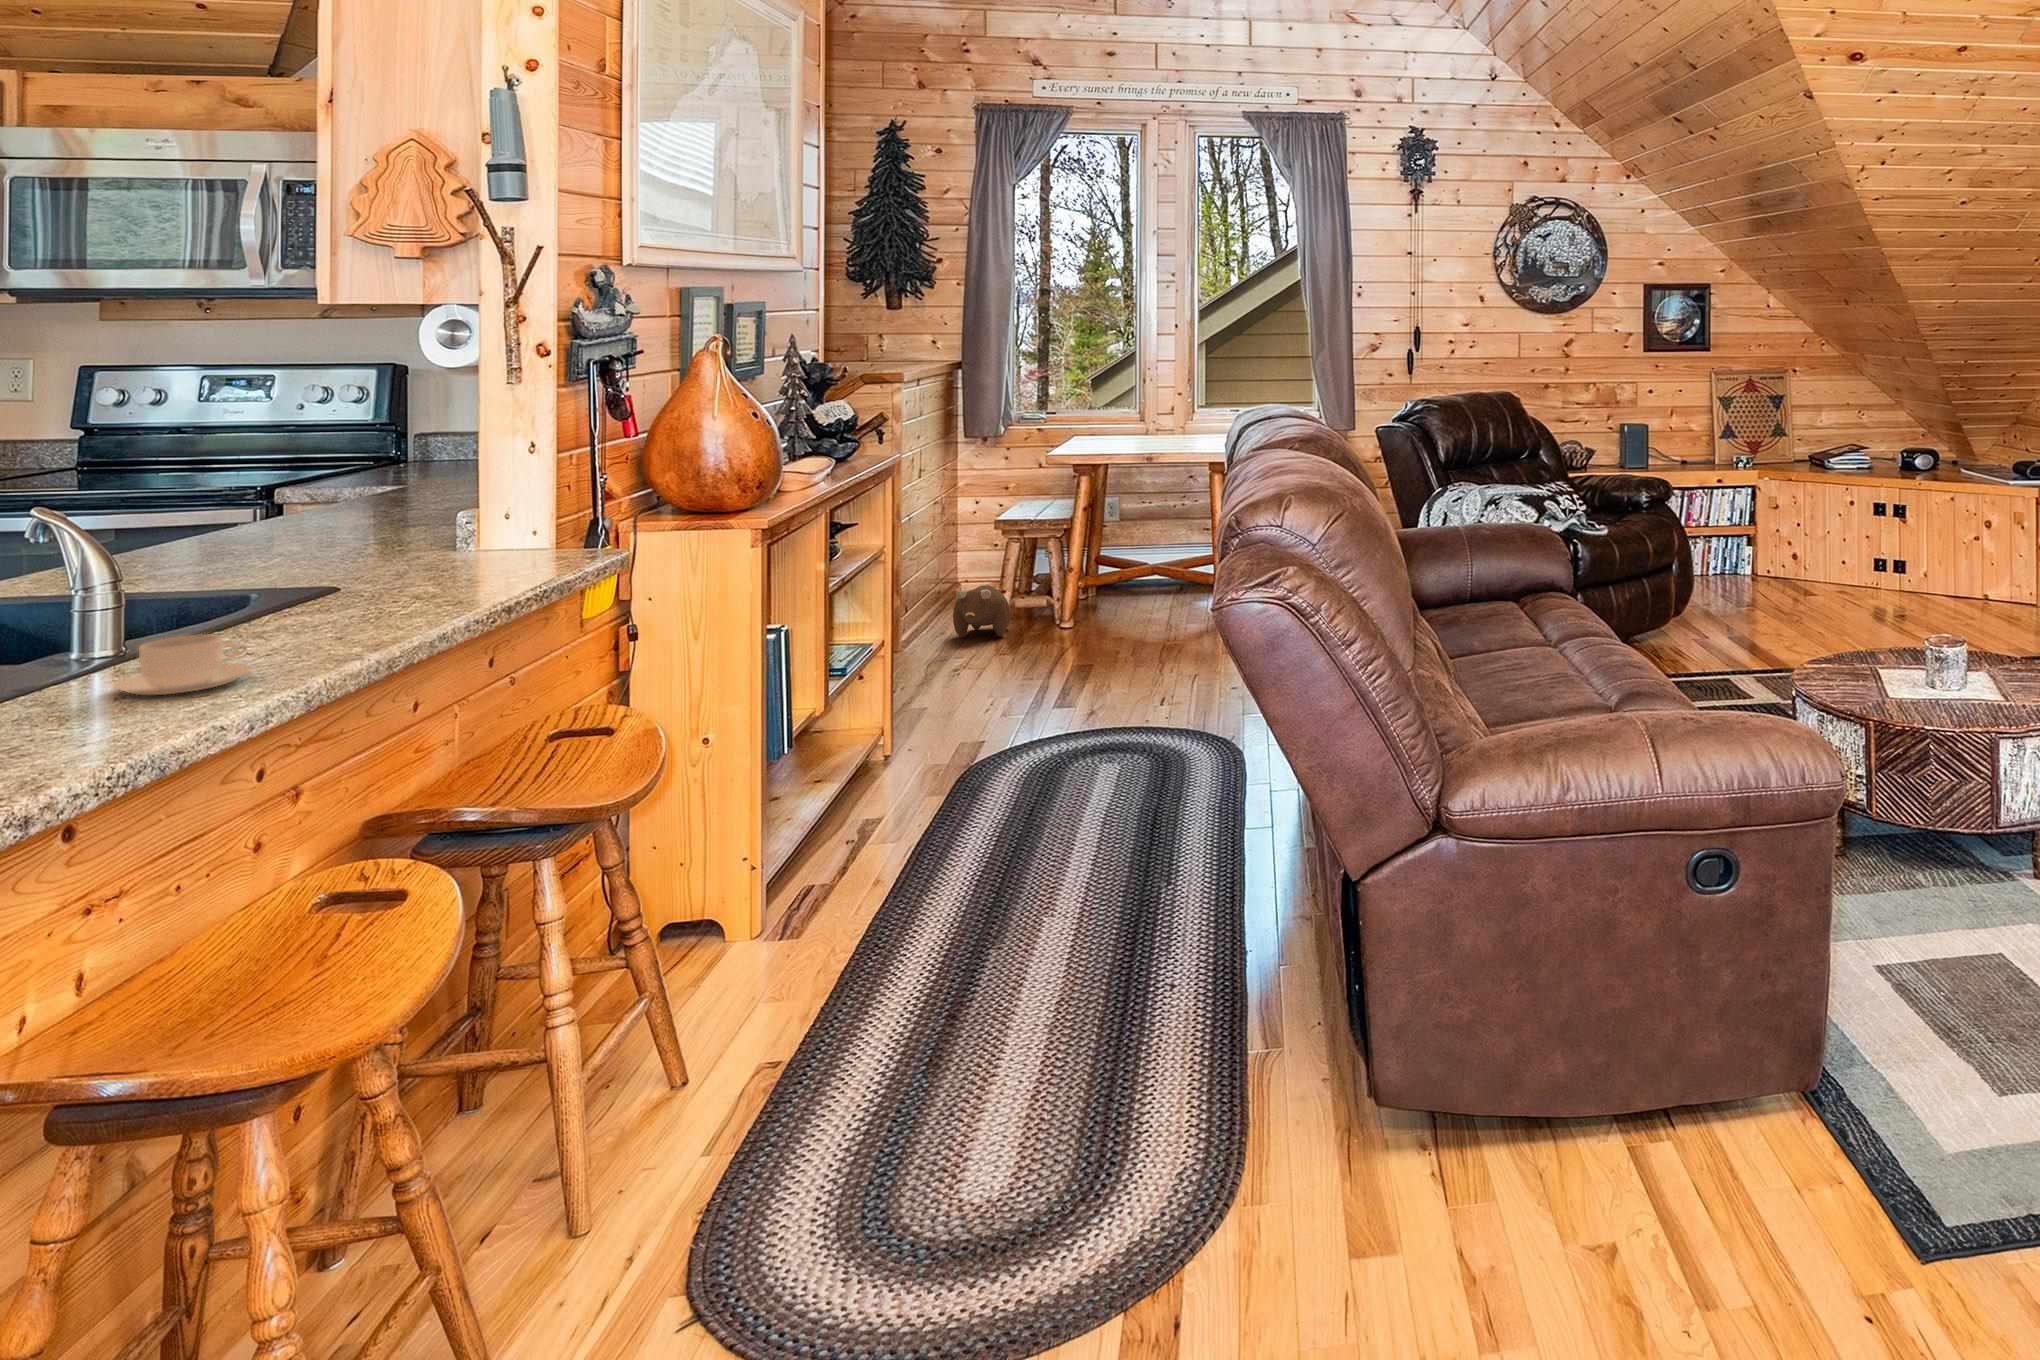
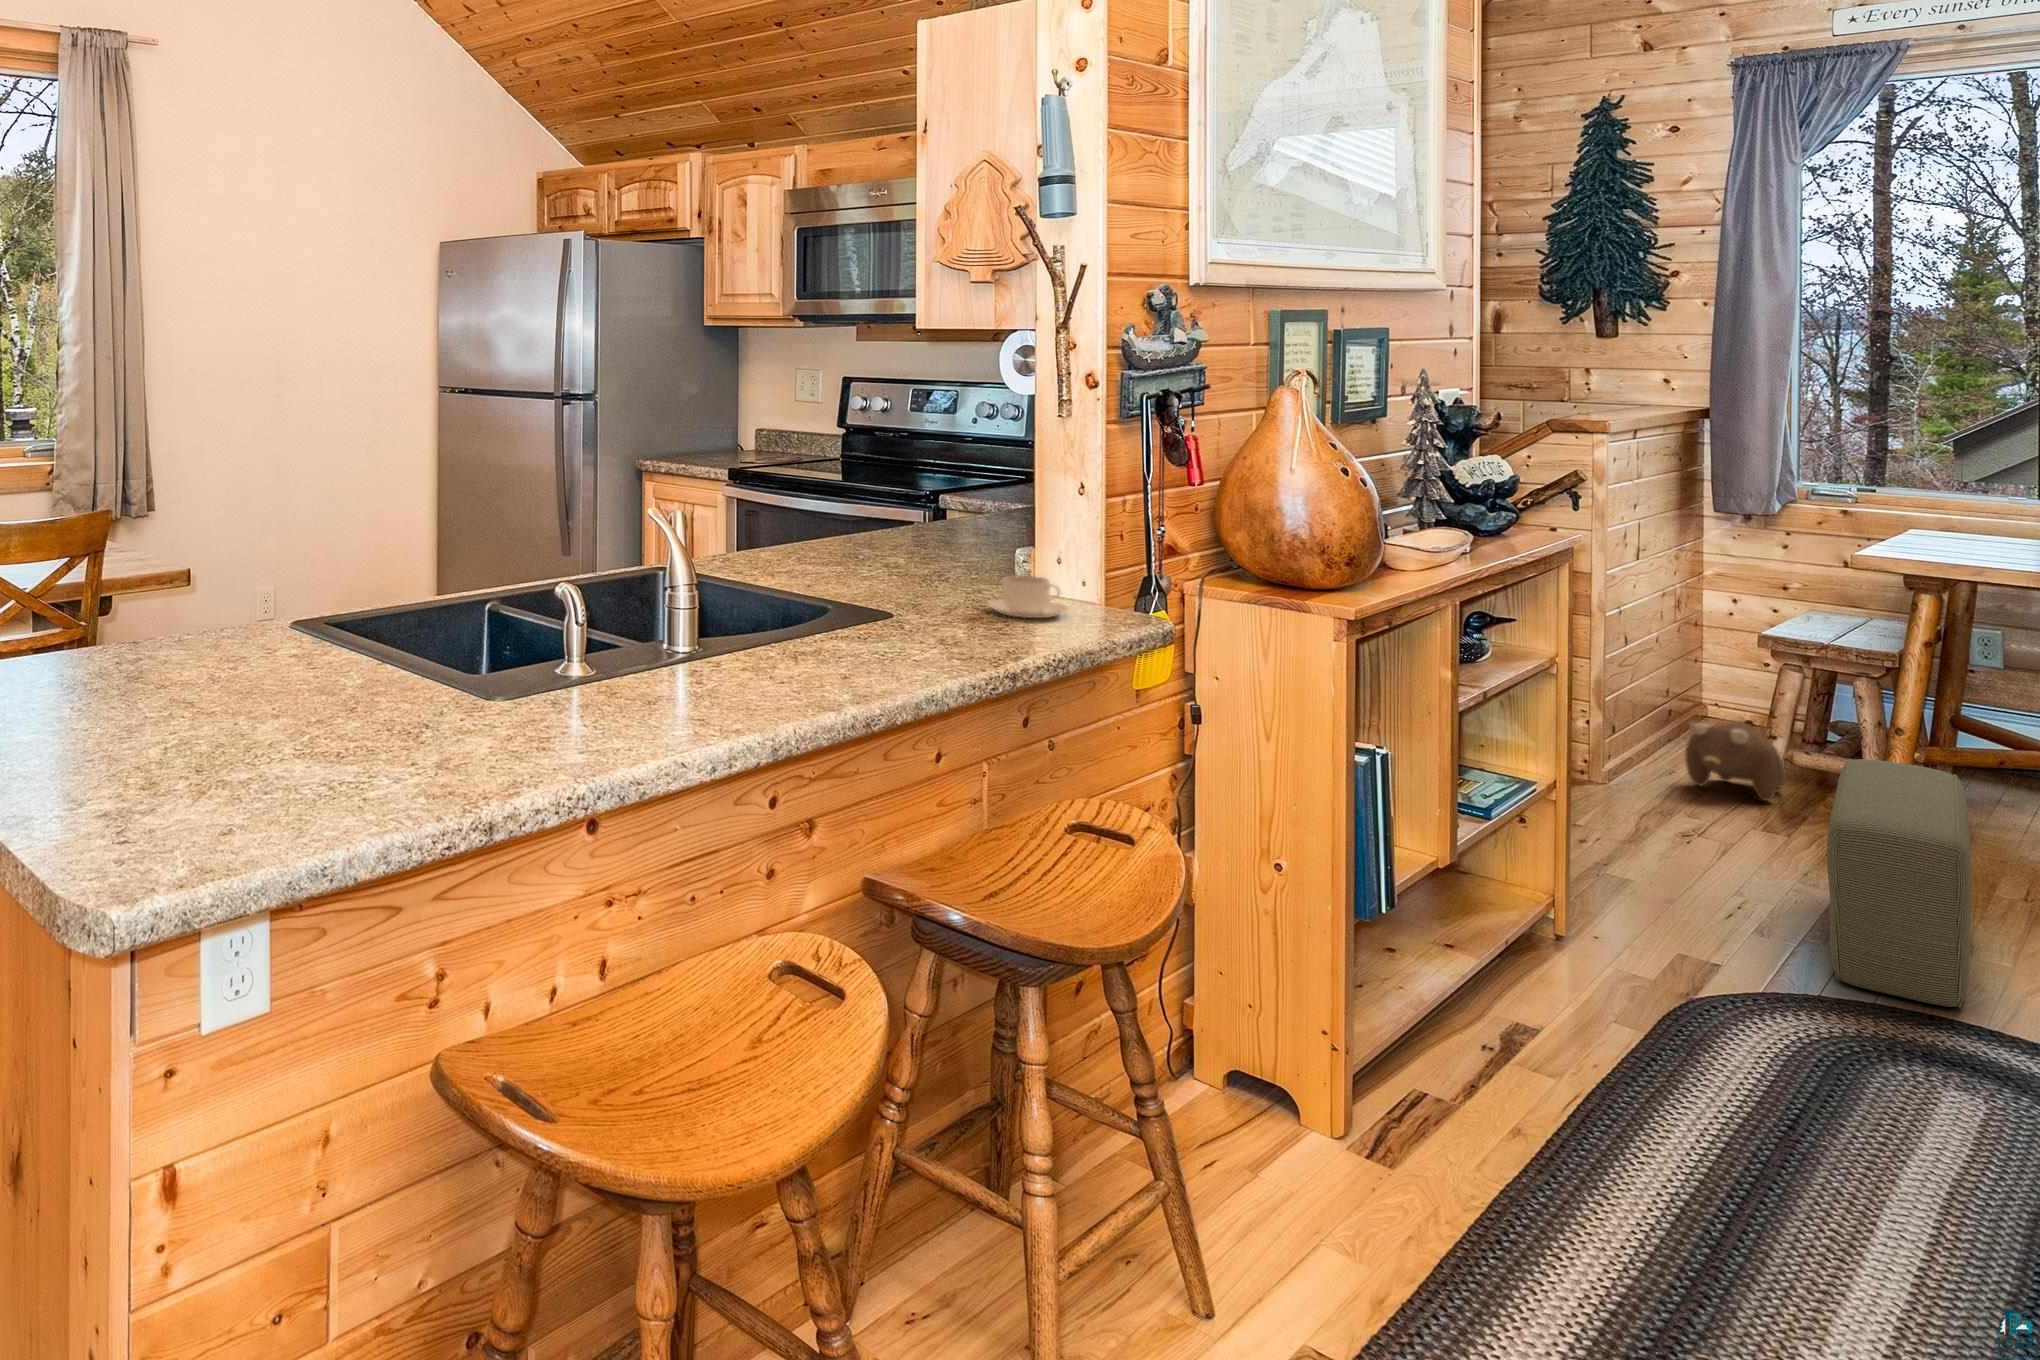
pouf: none [1041,586,1107,731] -> present [1827,759,1972,1008]
coffee cup: present [113,634,252,695] -> present [988,576,1068,618]

